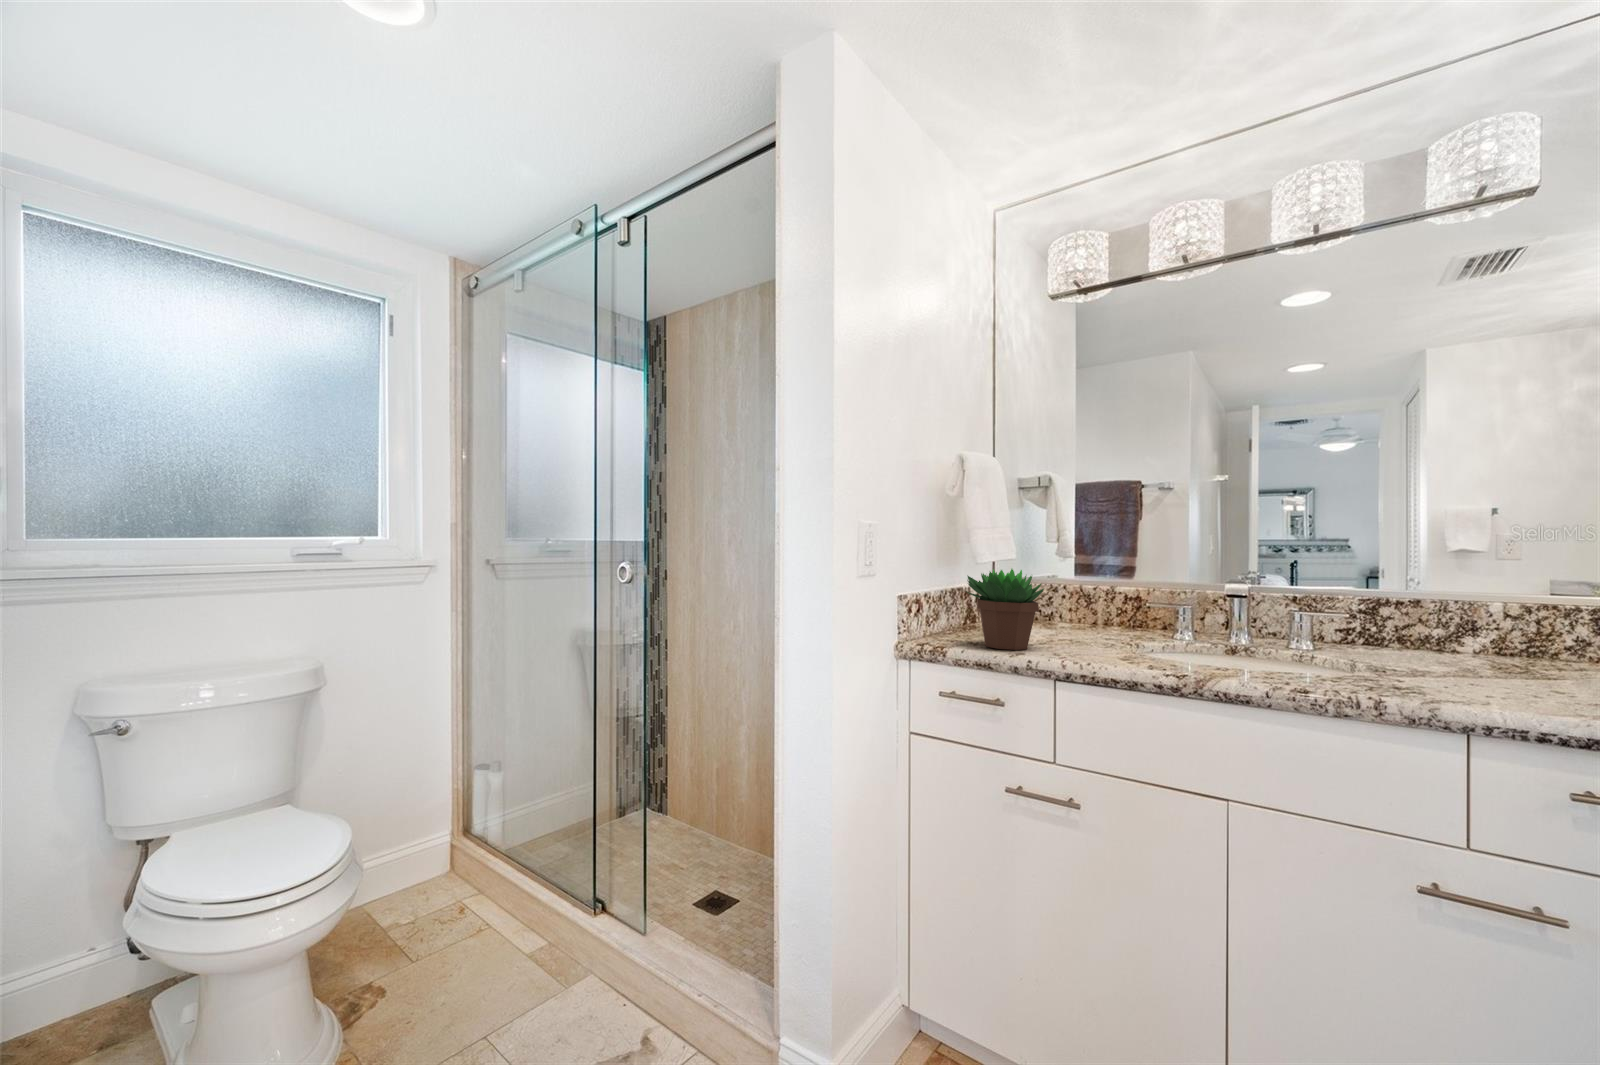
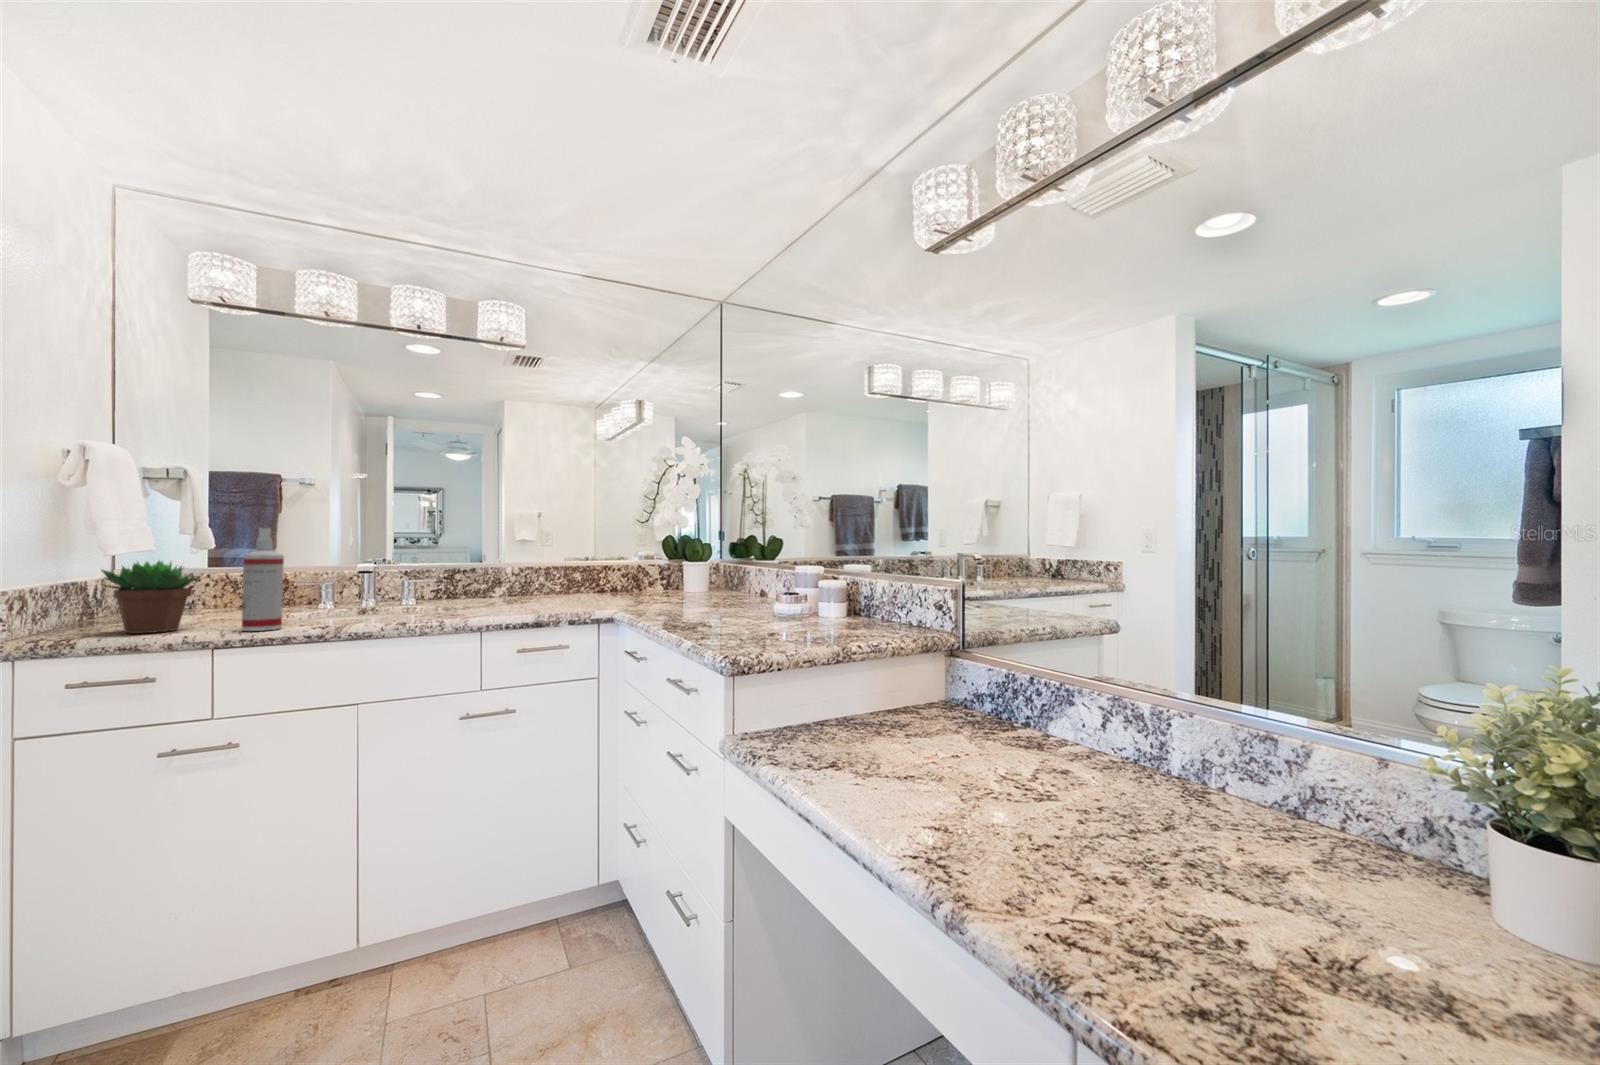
spray bottle: none [1083,531,1130,668] -> present [242,528,284,631]

